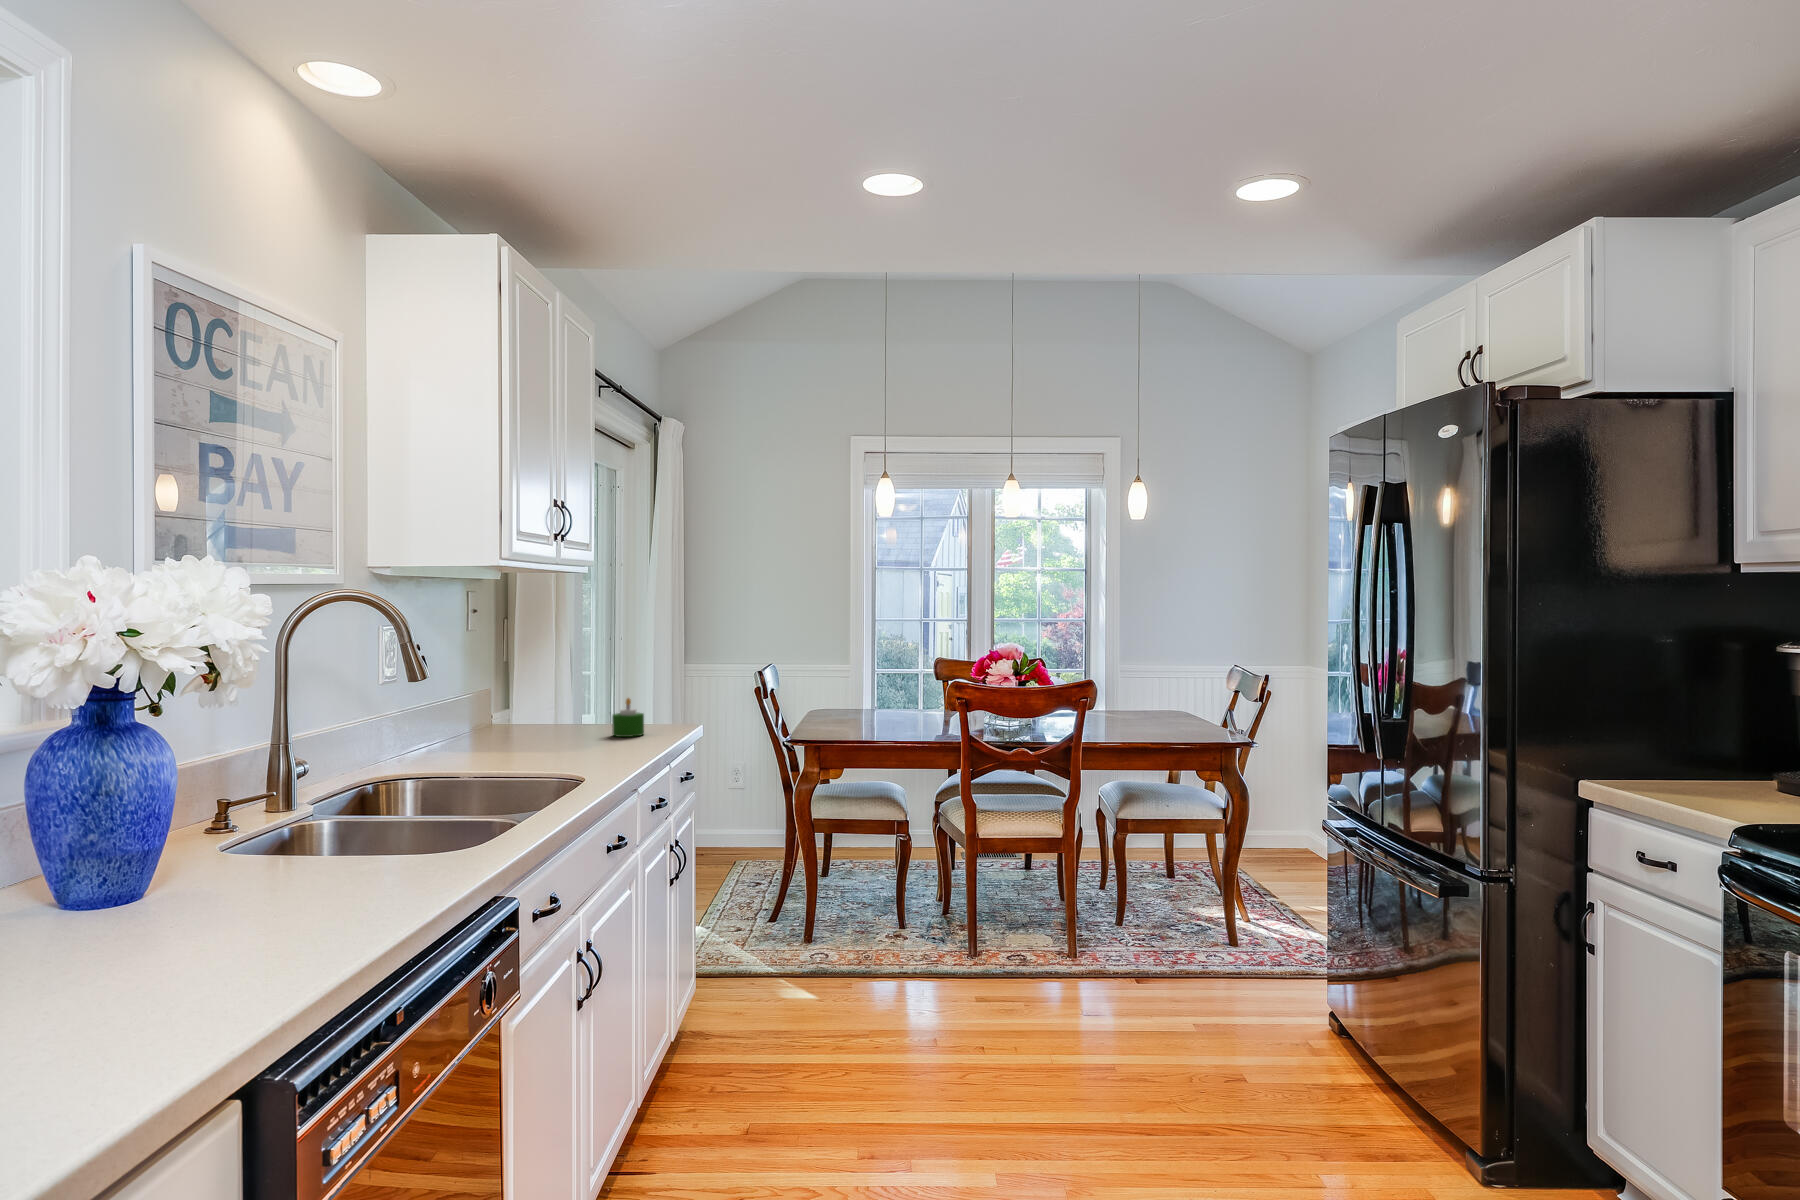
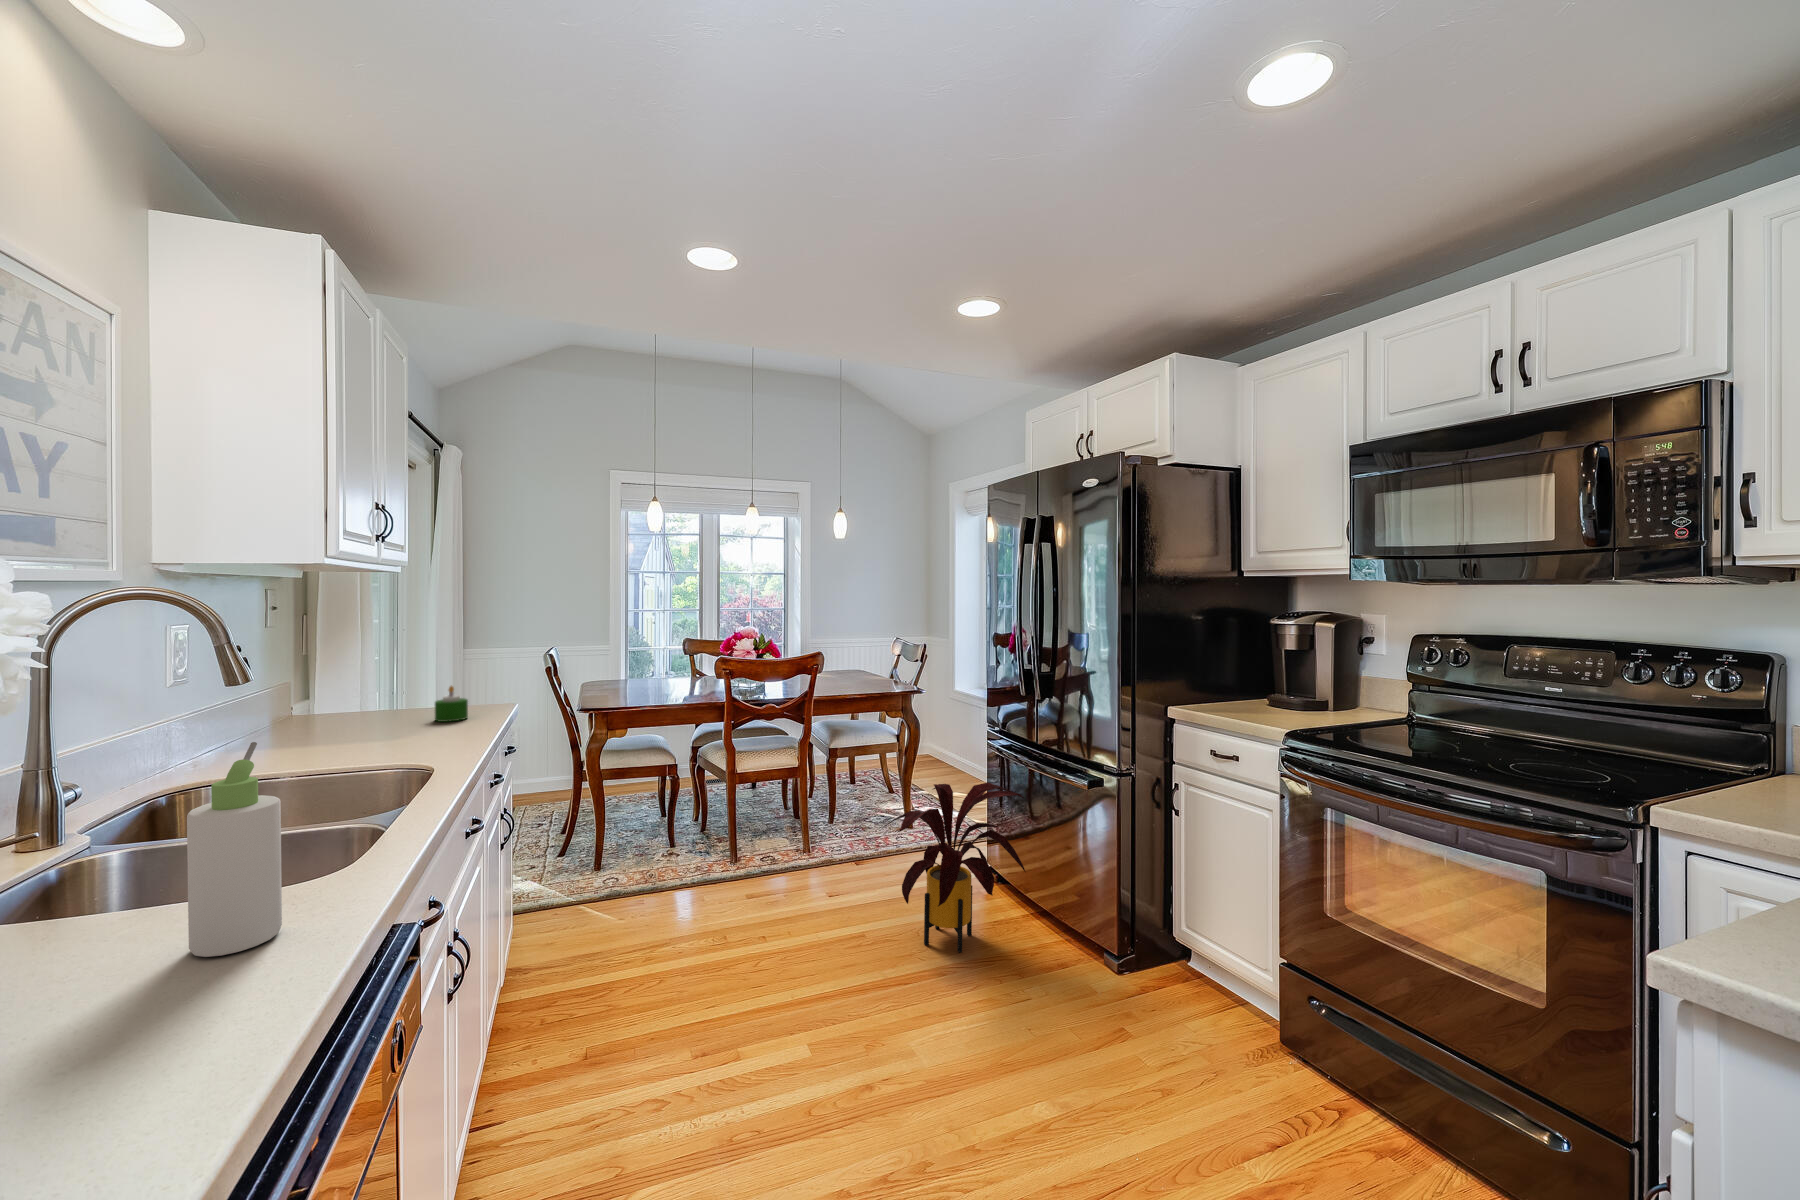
bottle: none [340,713,404,886] -> present [187,742,282,957]
house plant: none [1140,870,1370,1116] -> present [882,782,1025,953]

